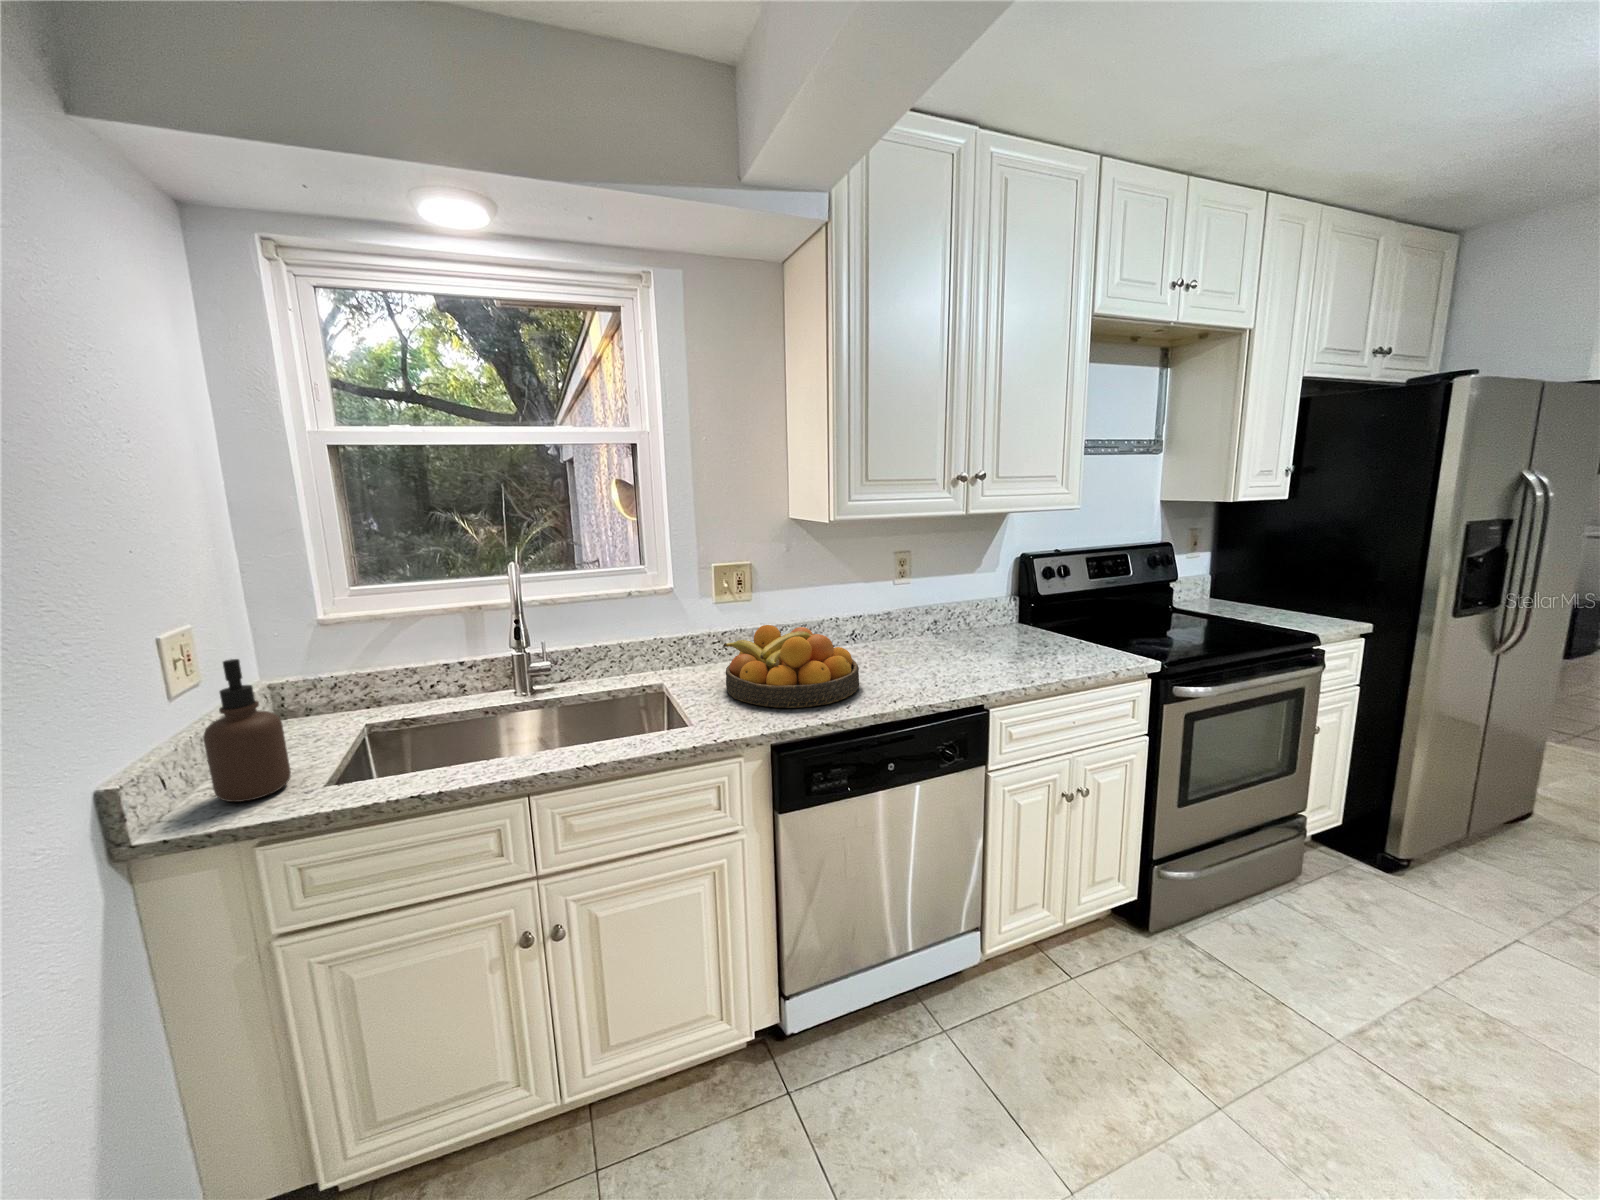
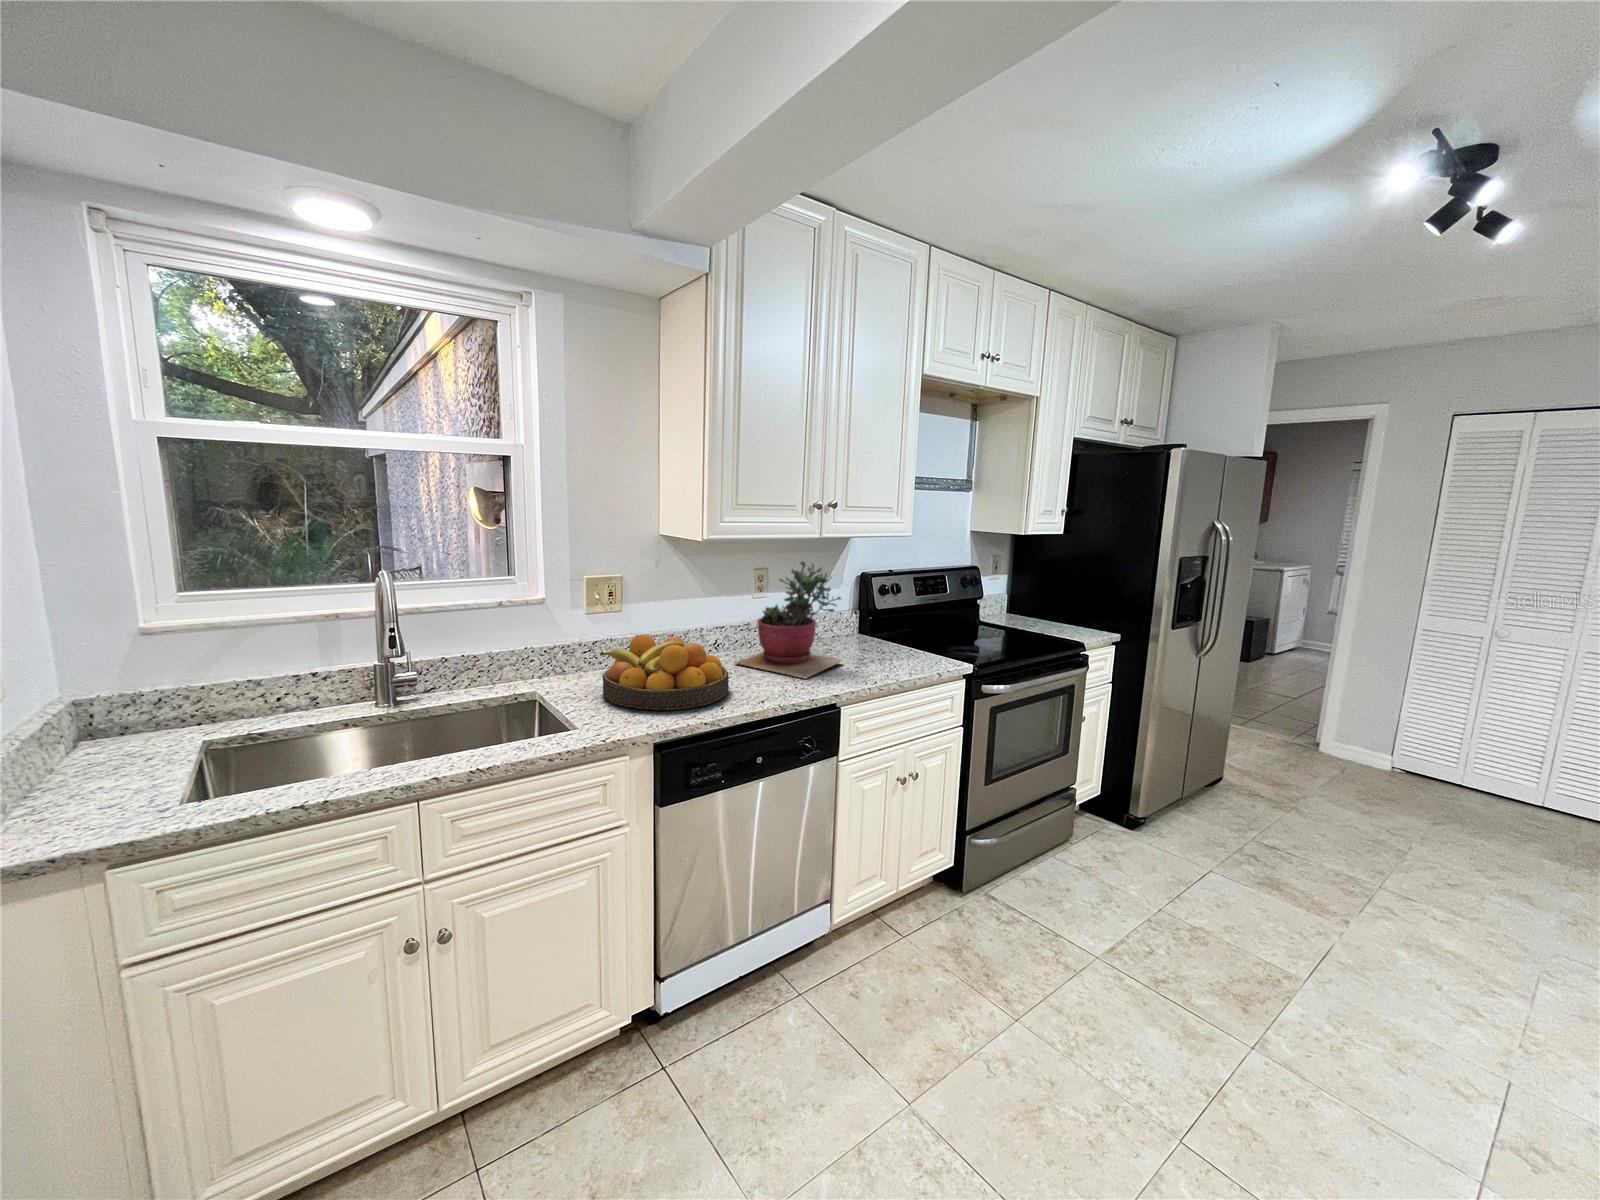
succulent plant: none [871,541,998,675] -> present [736,562,842,679]
soap dispenser: present [203,659,291,802] -> none [38,669,140,824]

